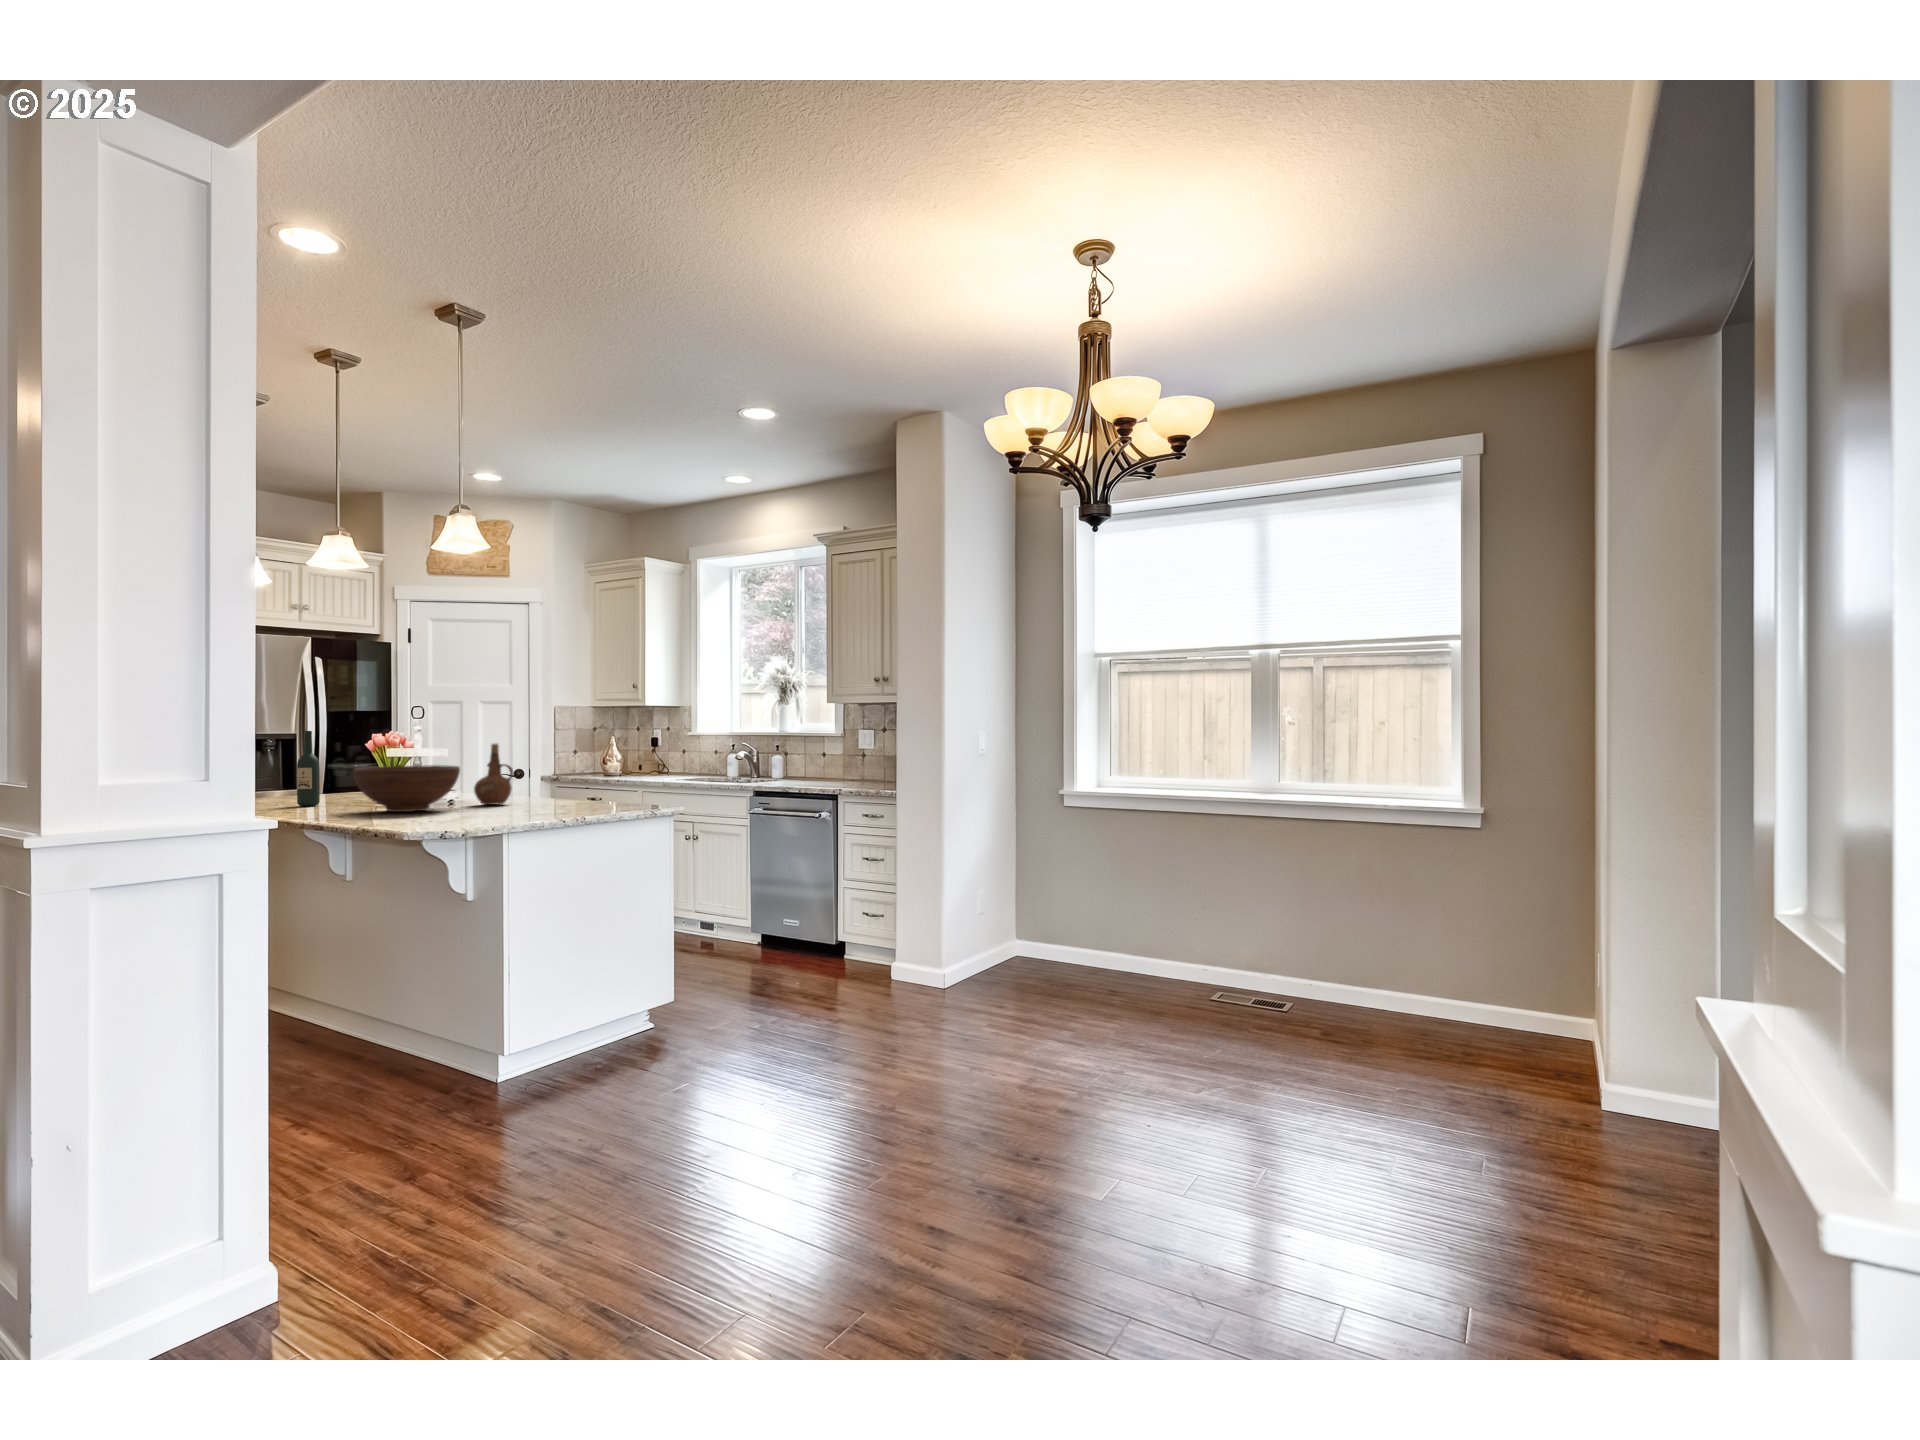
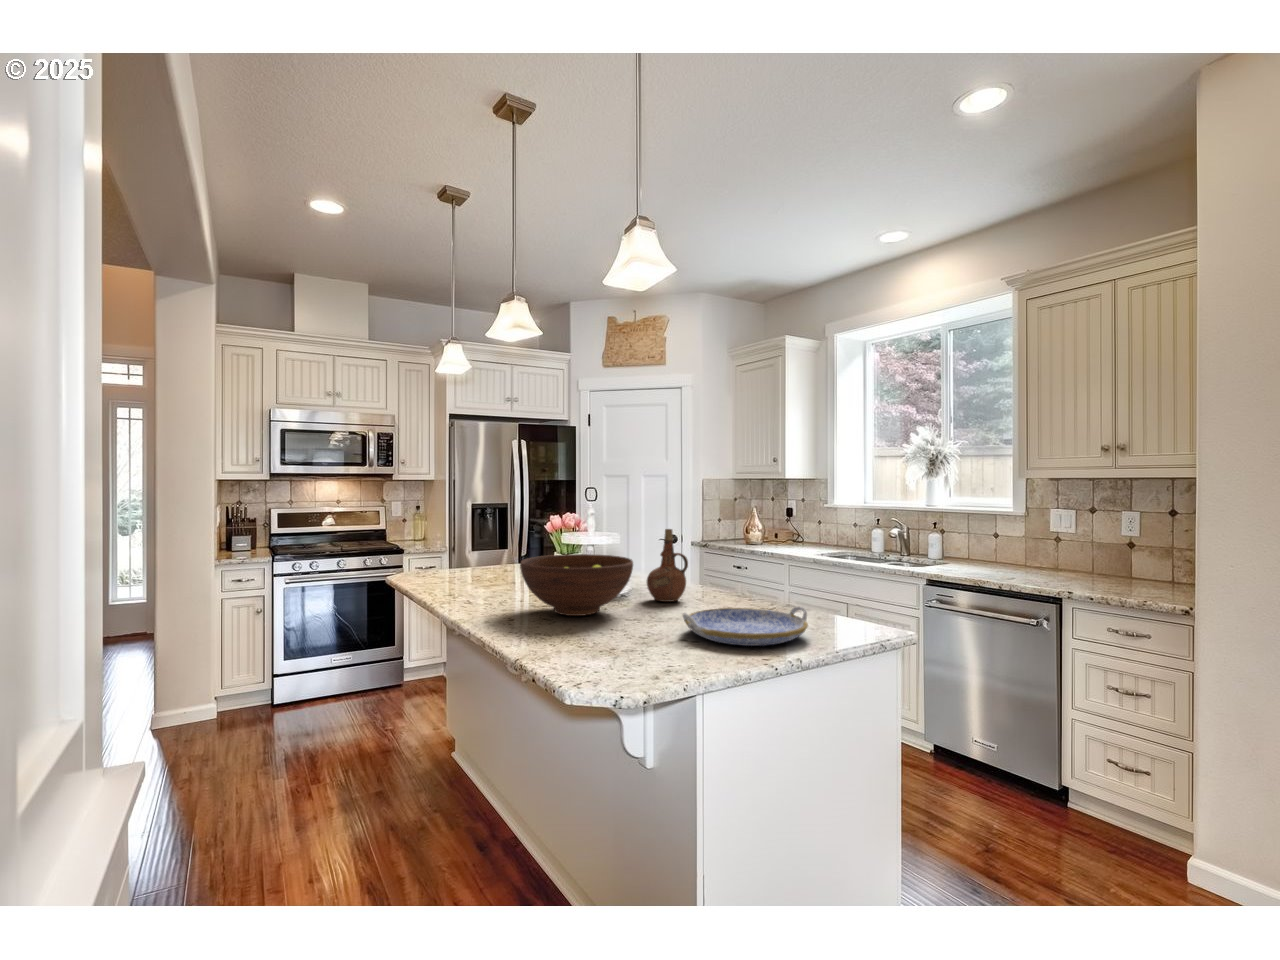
wine bottle: present [297,731,320,806] -> none [481,510,501,589]
serving tray: none [499,792,599,815] -> present [683,607,808,646]

